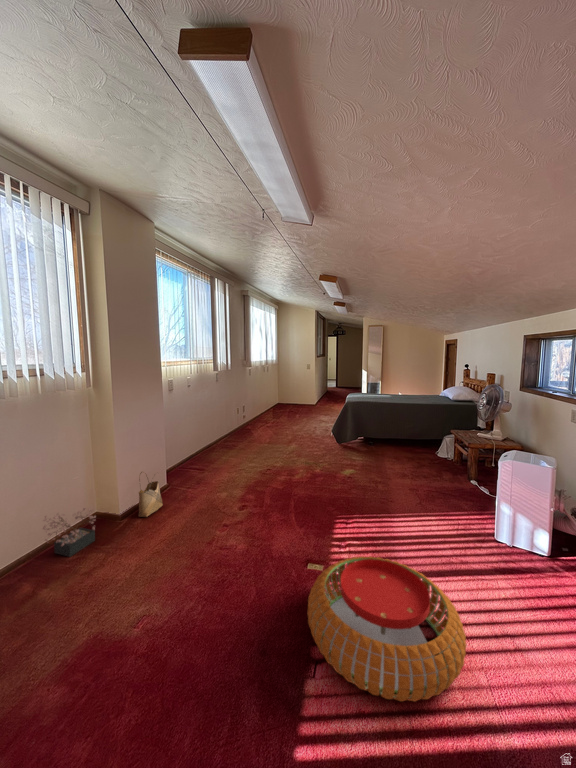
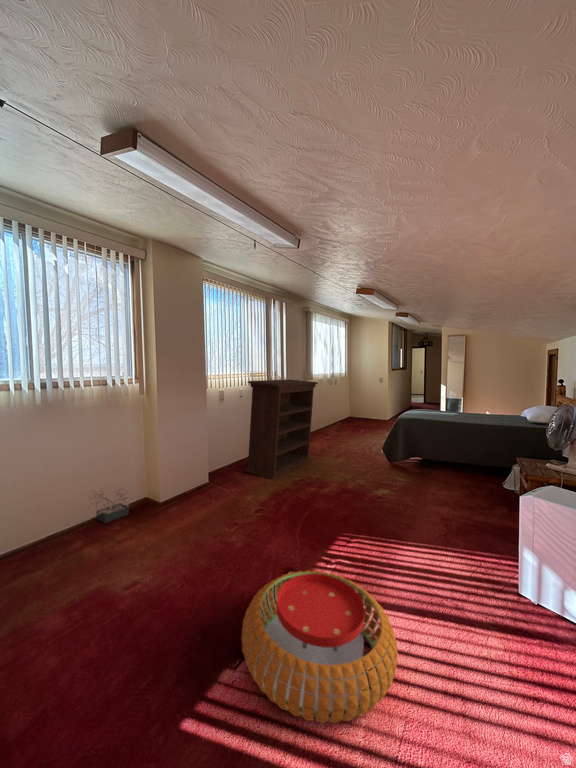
bookshelf: none [205,370,270,474] -> present [244,380,318,479]
woven basket: present [138,472,163,517] -> none [169,464,192,504]

